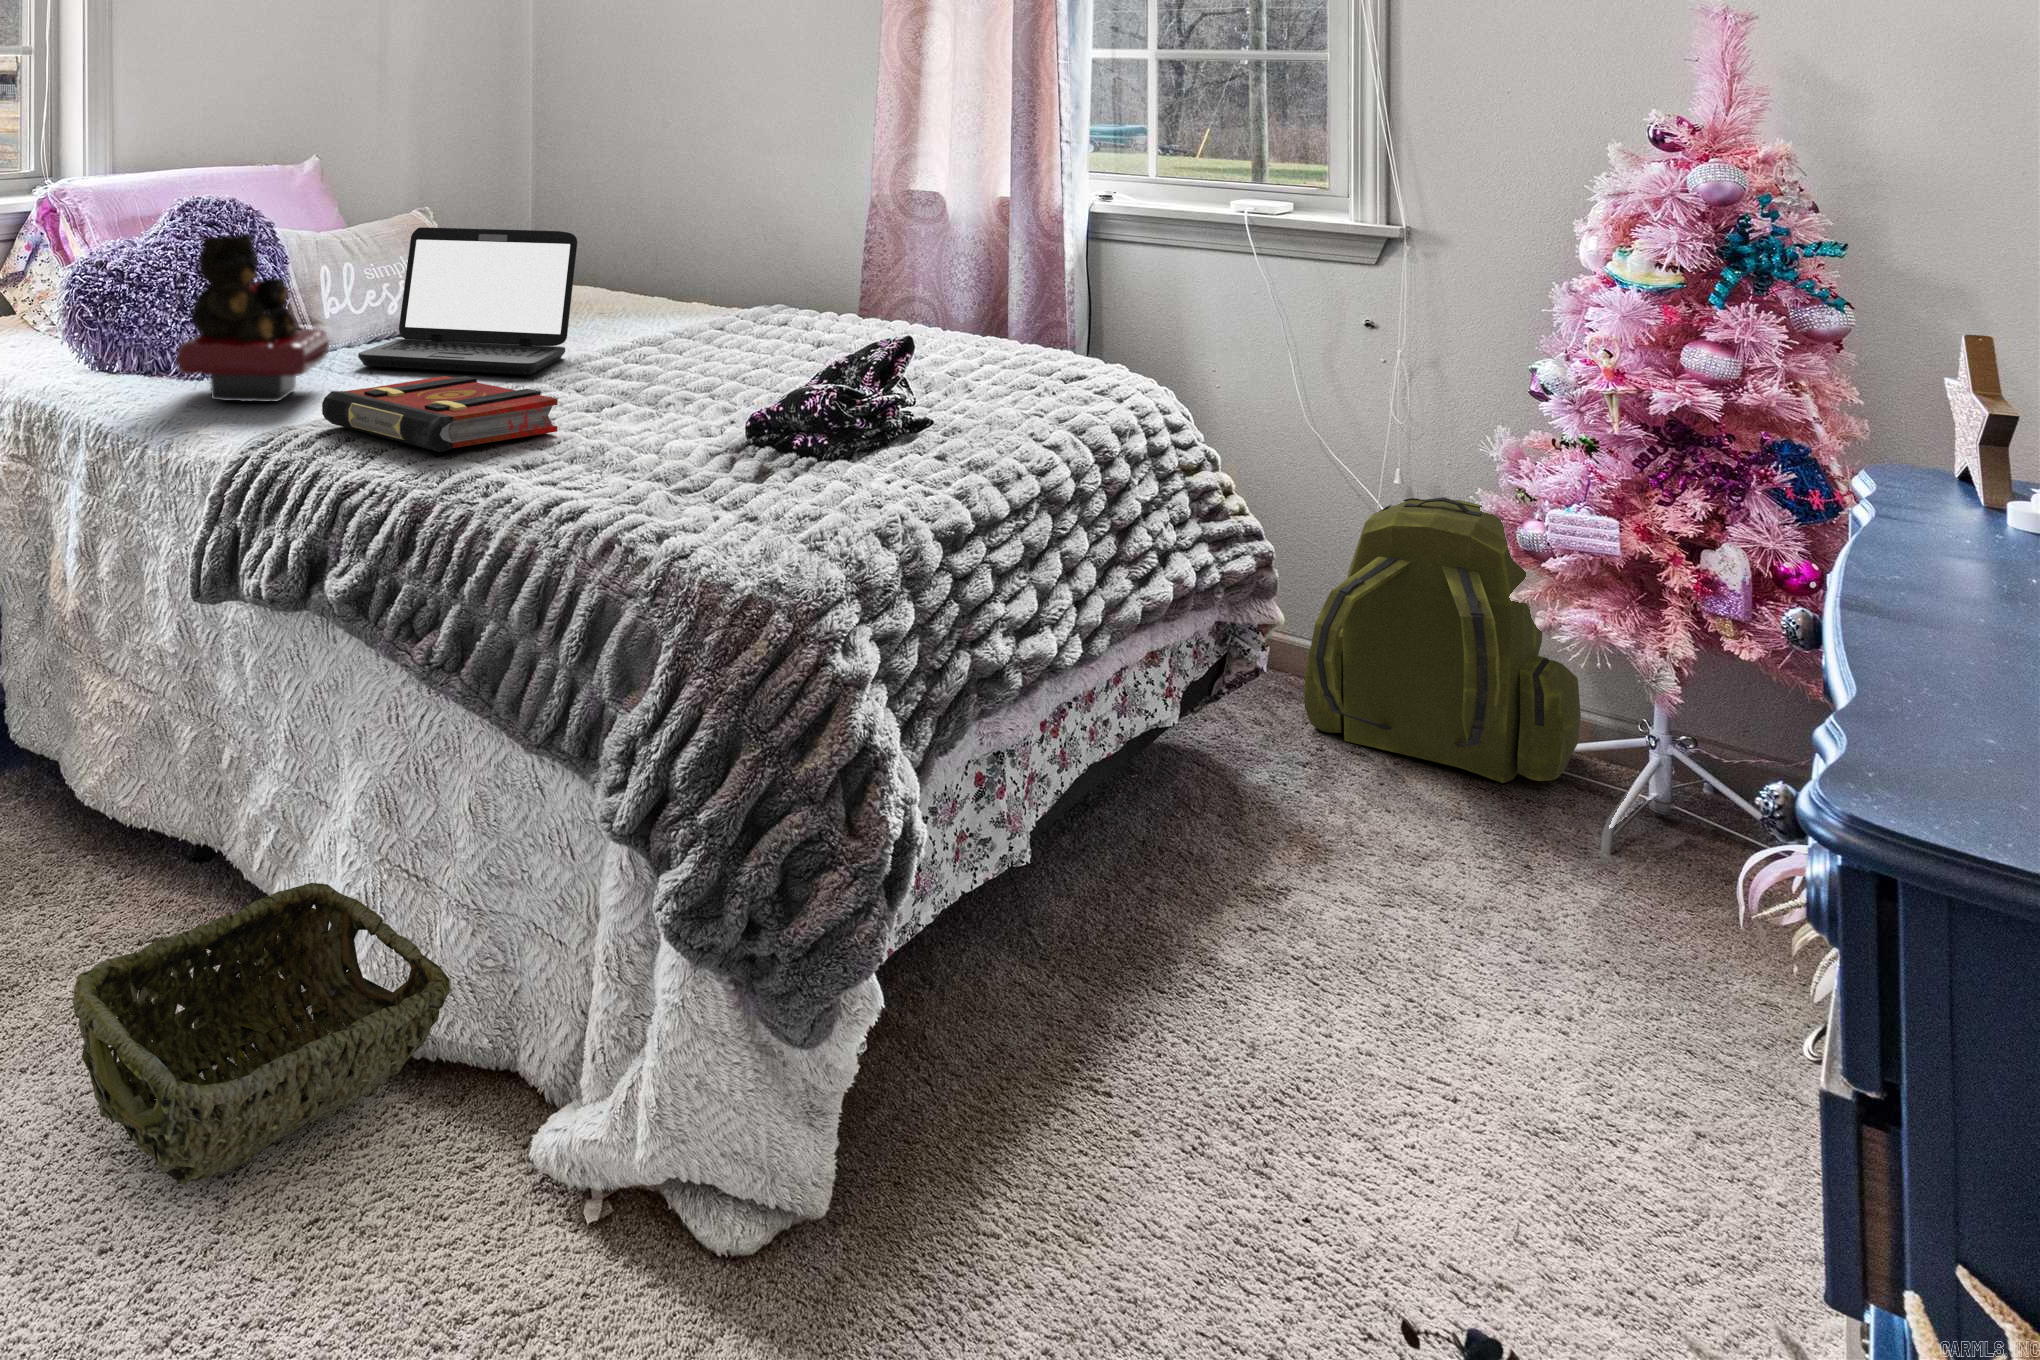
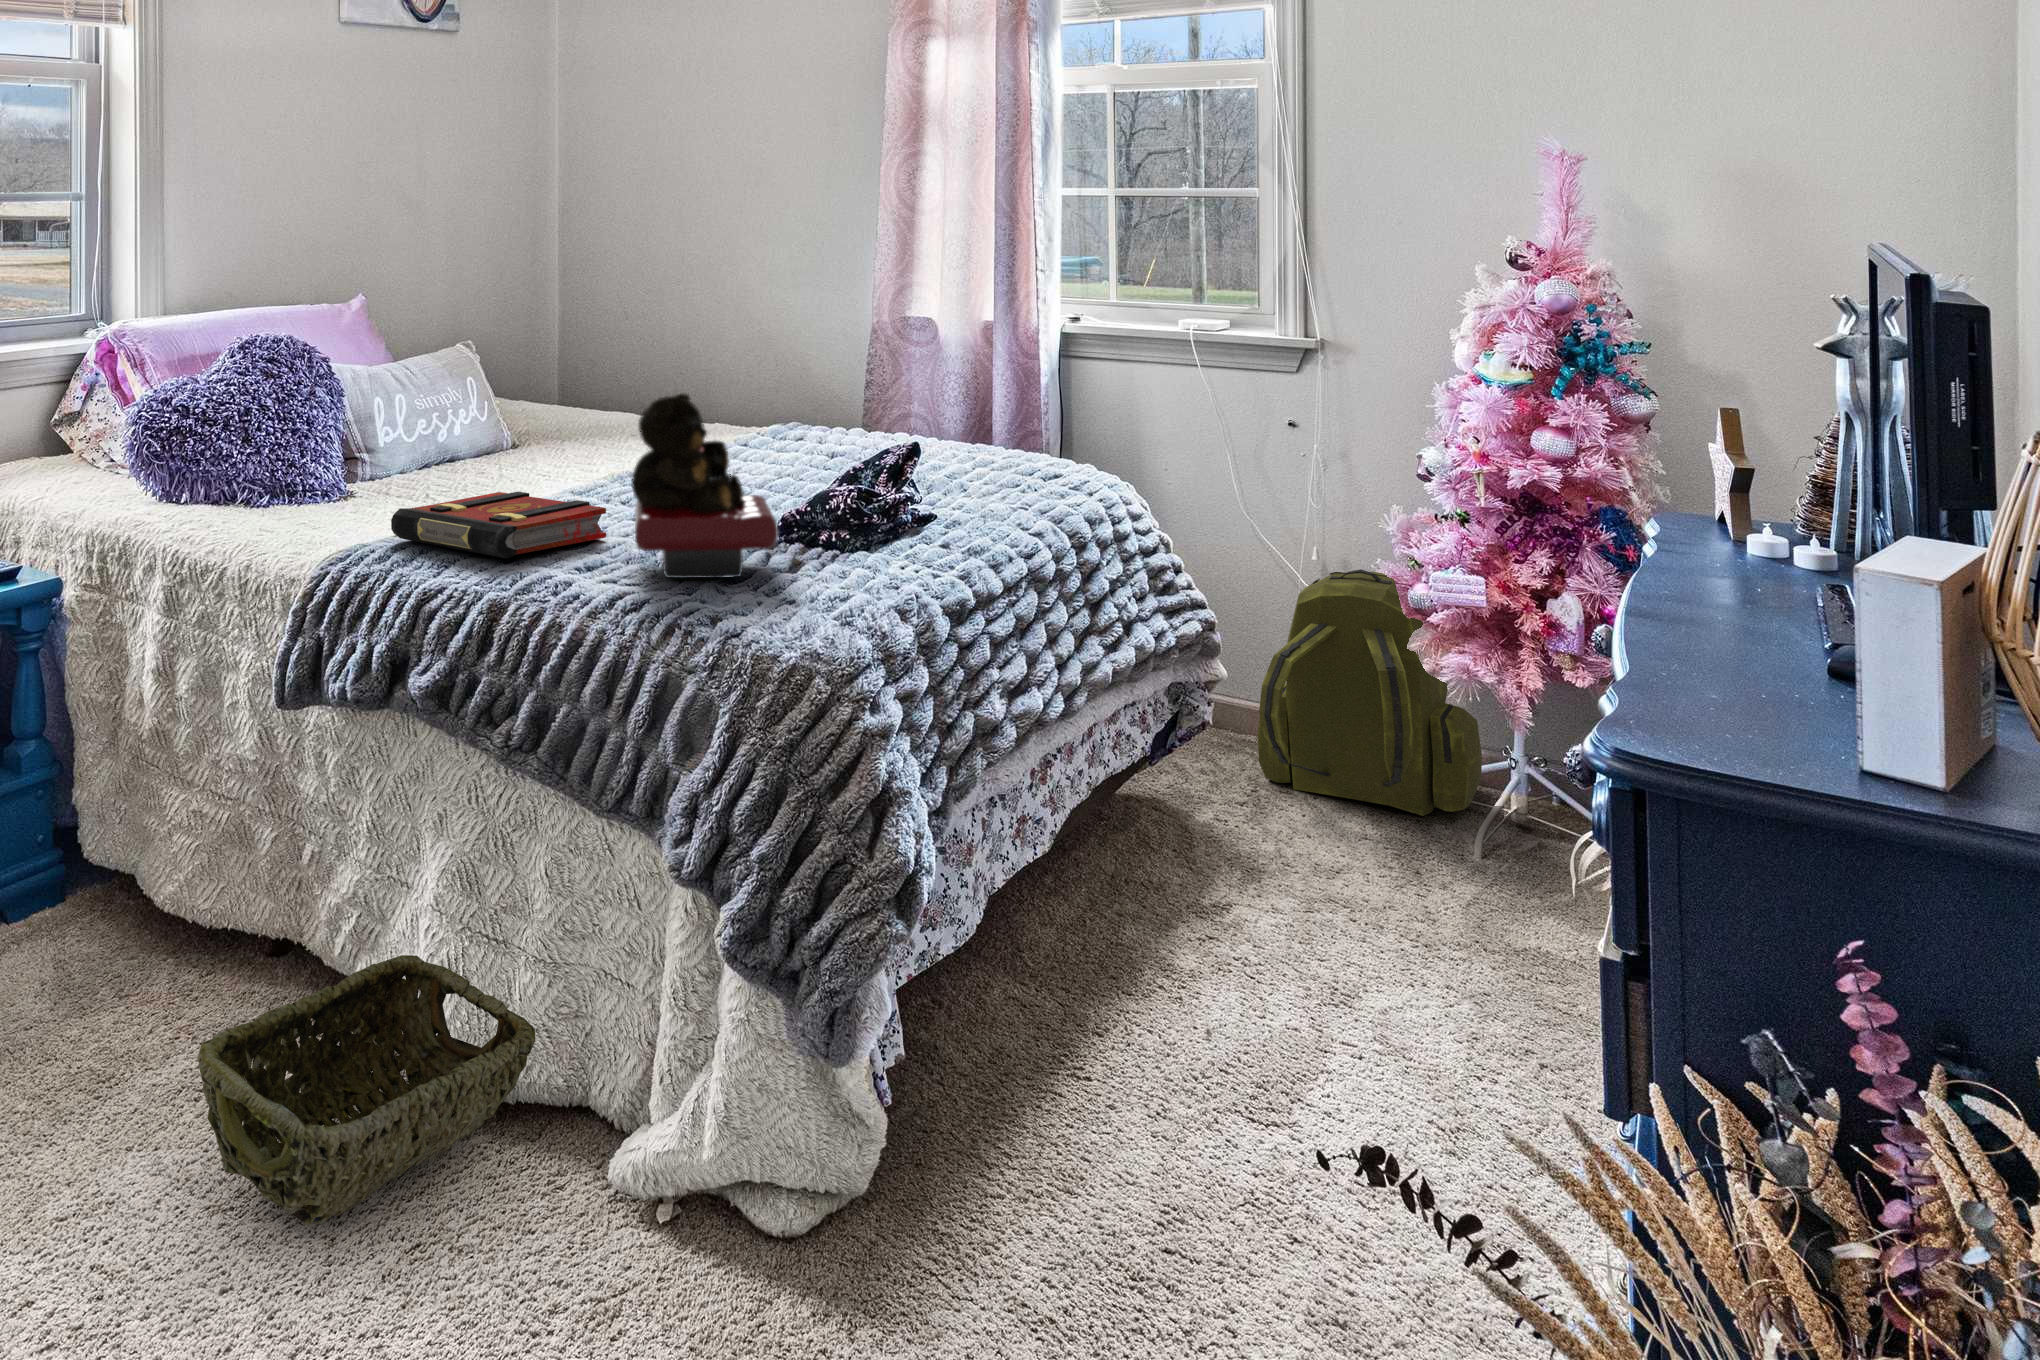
laptop: present [358,227,577,375] -> none [411,357,608,489]
teddy bear: present [177,233,329,402] -> present [631,394,778,578]

